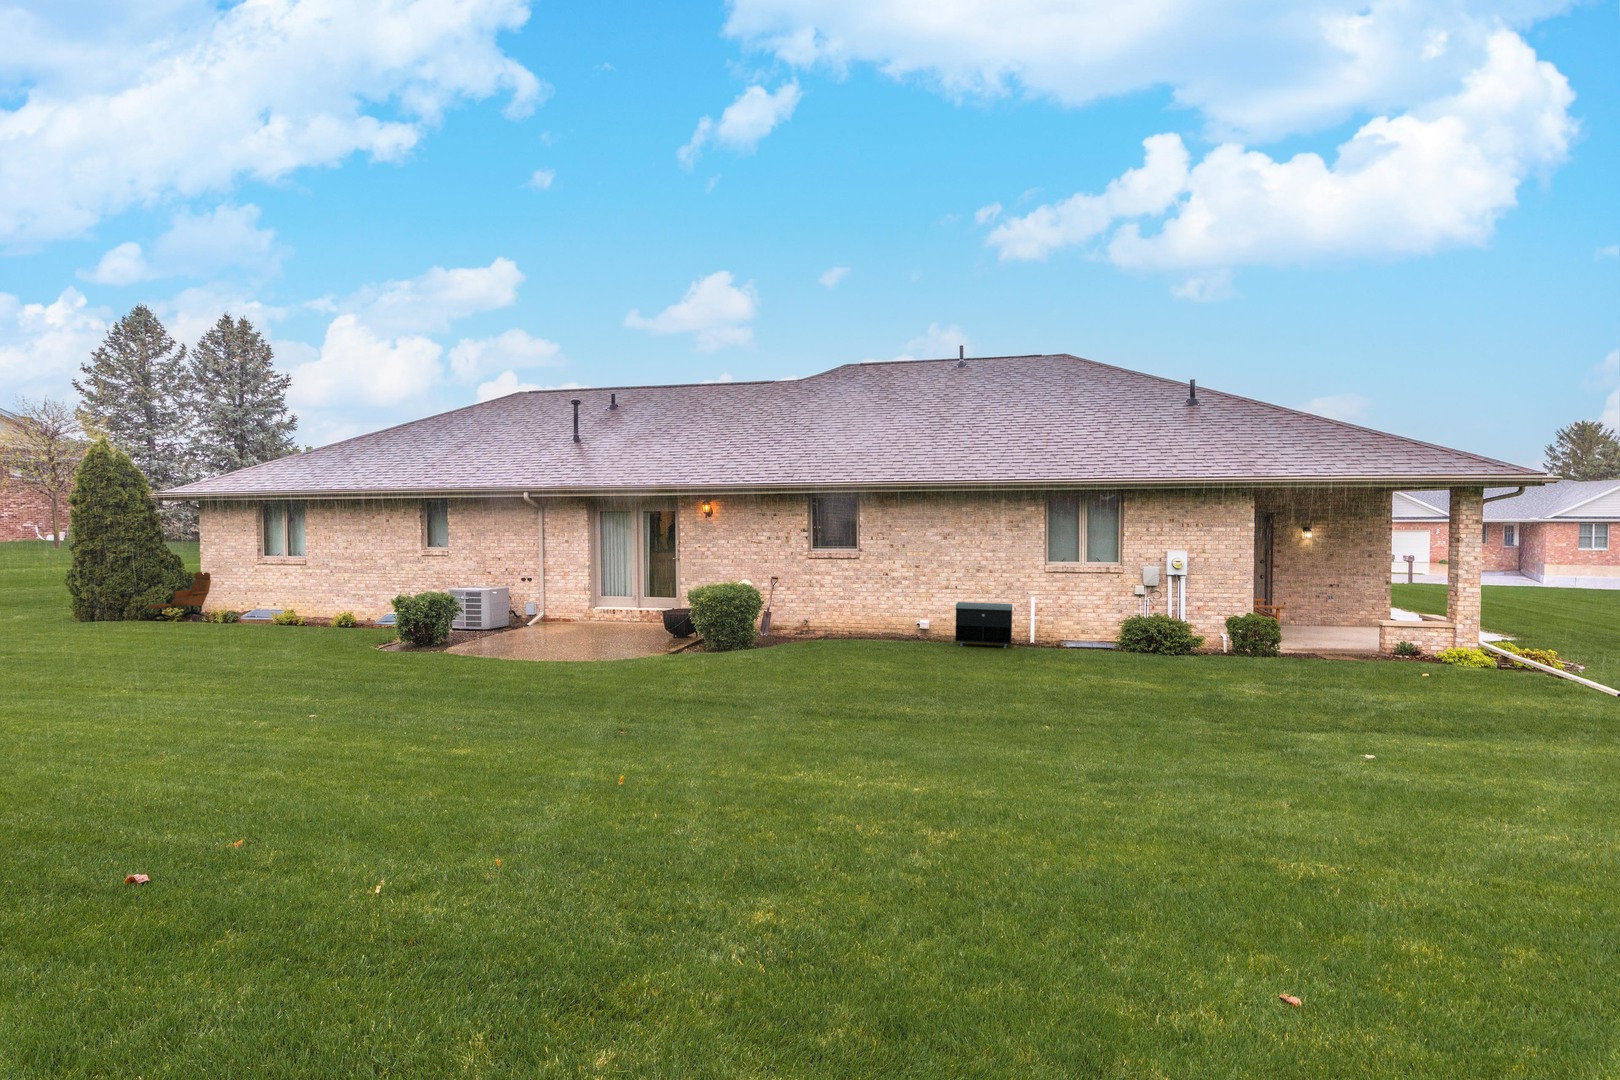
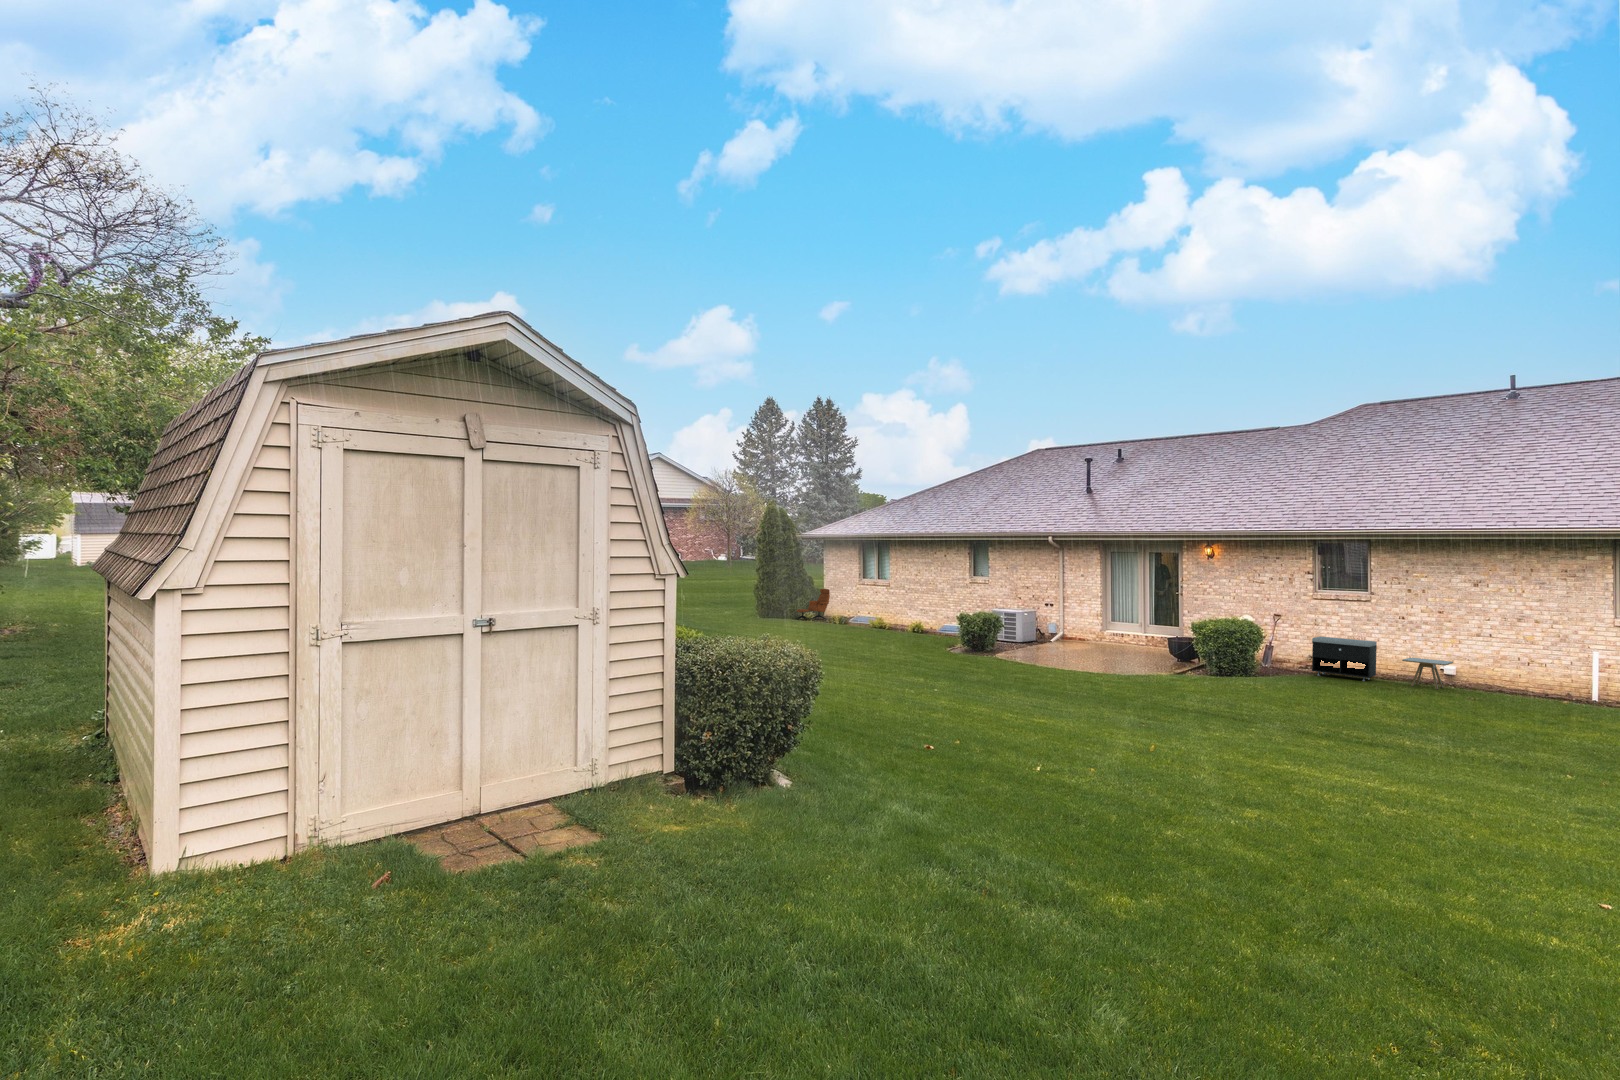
storage bench: present [955,602,1012,648] -> present [1312,637,1377,681]
side table: none [887,614,928,645] -> present [1402,658,1453,689]

